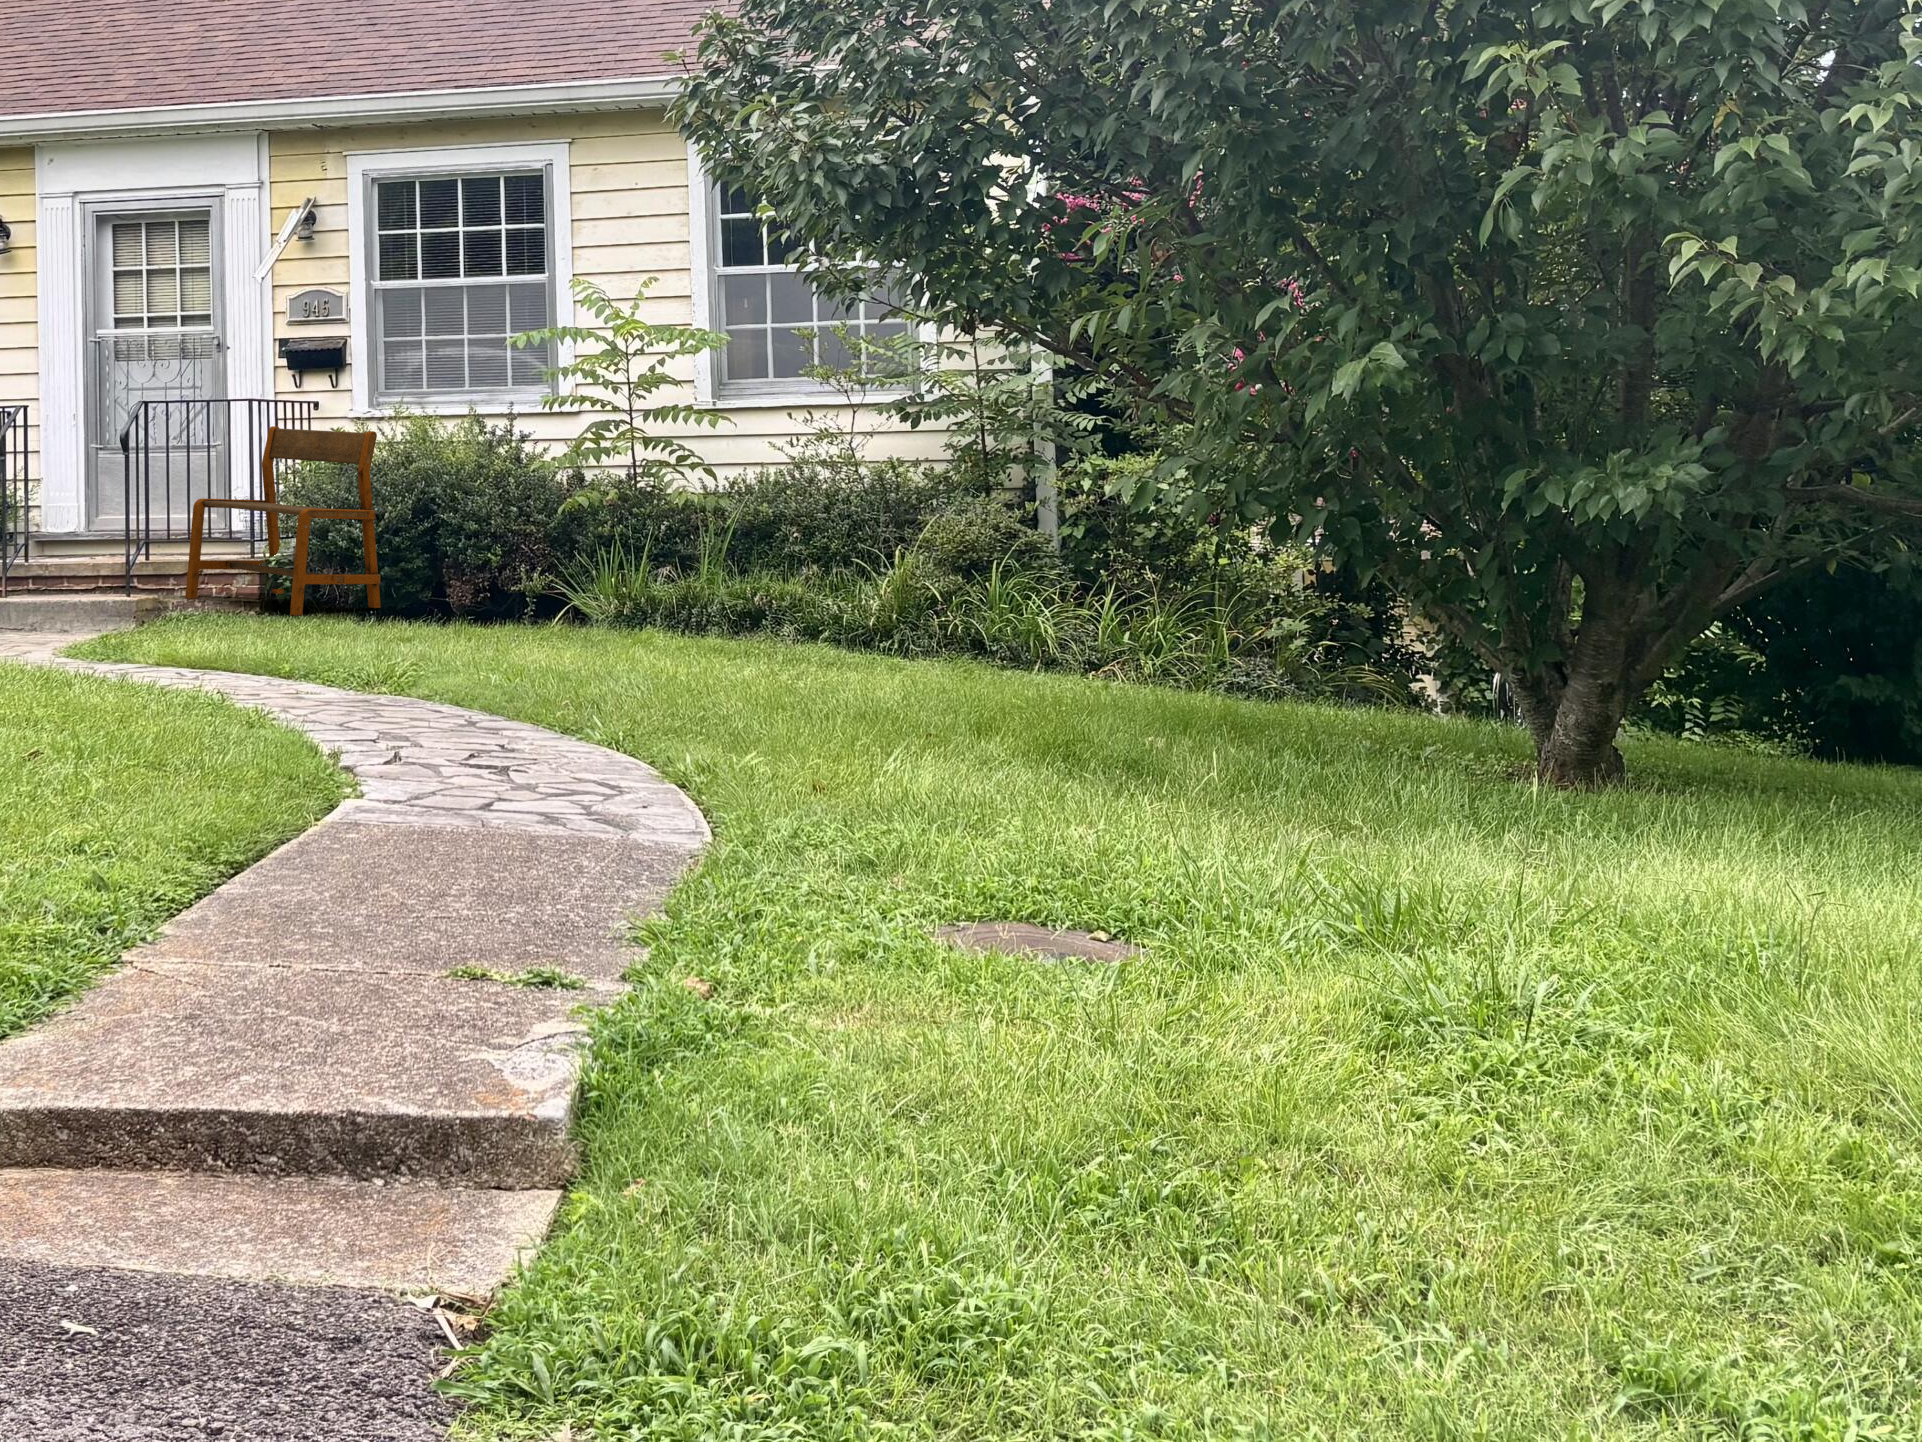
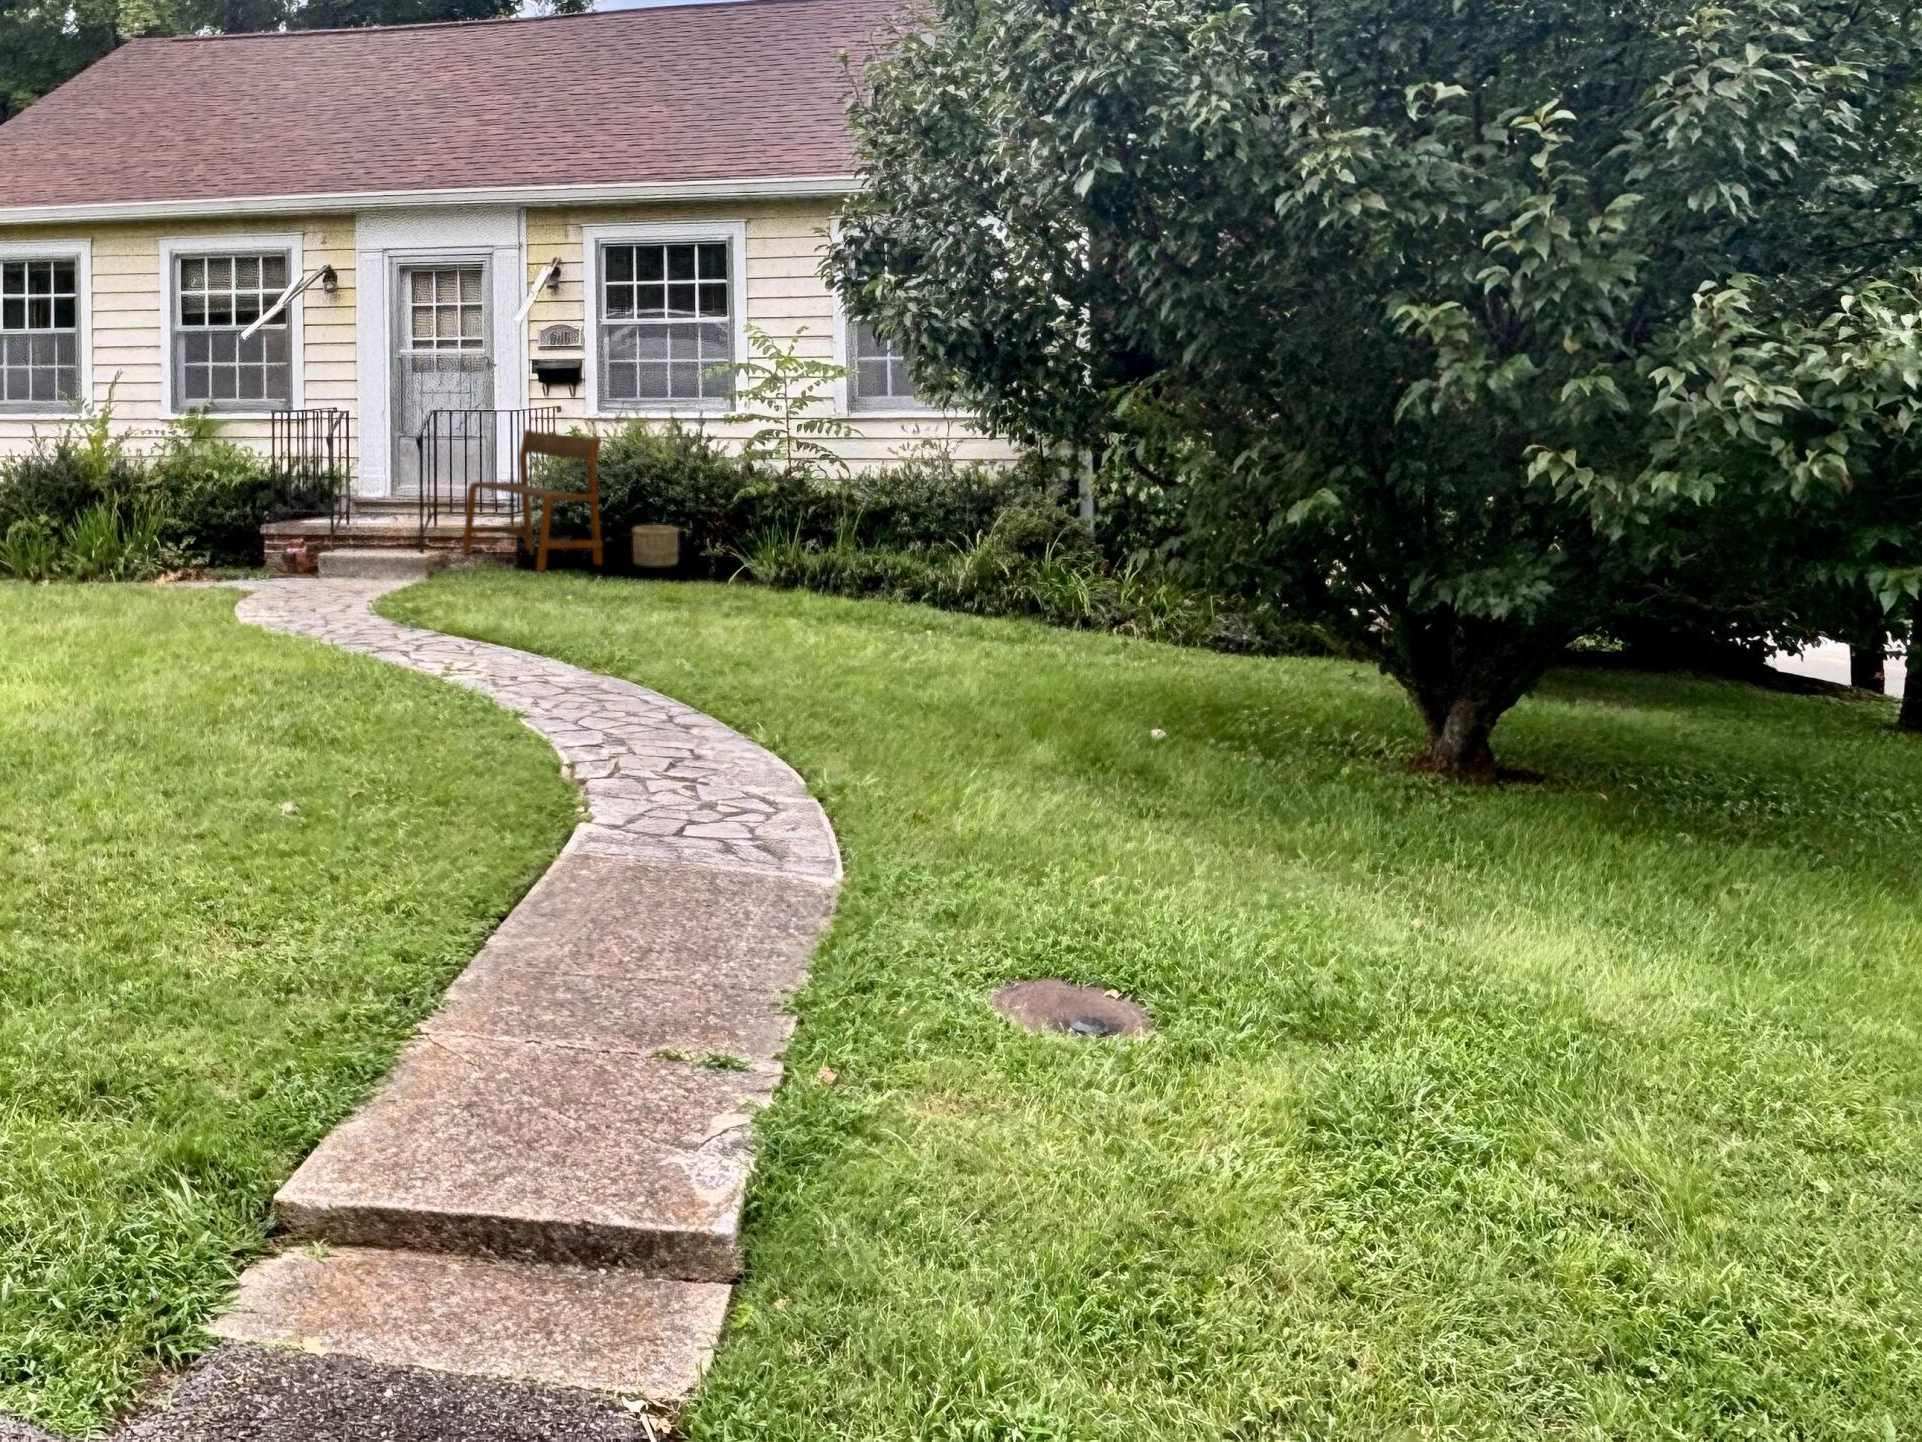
wooden bucket: none [421,554,487,609] -> present [632,525,679,566]

